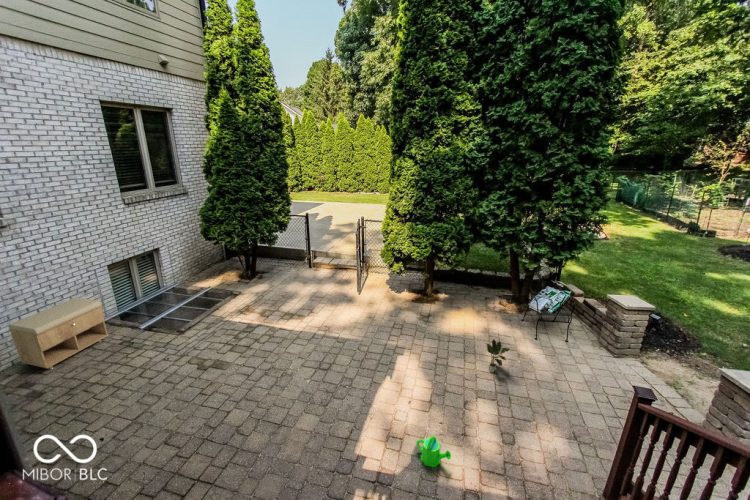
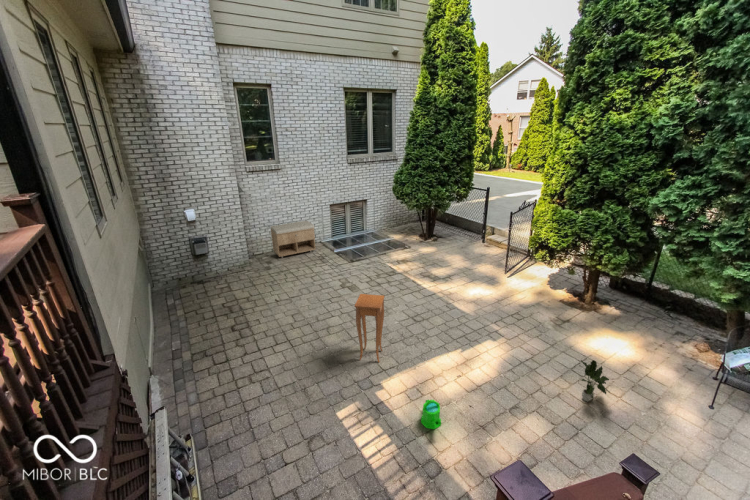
side table: none [296,357,337,445] -> present [354,294,385,362]

